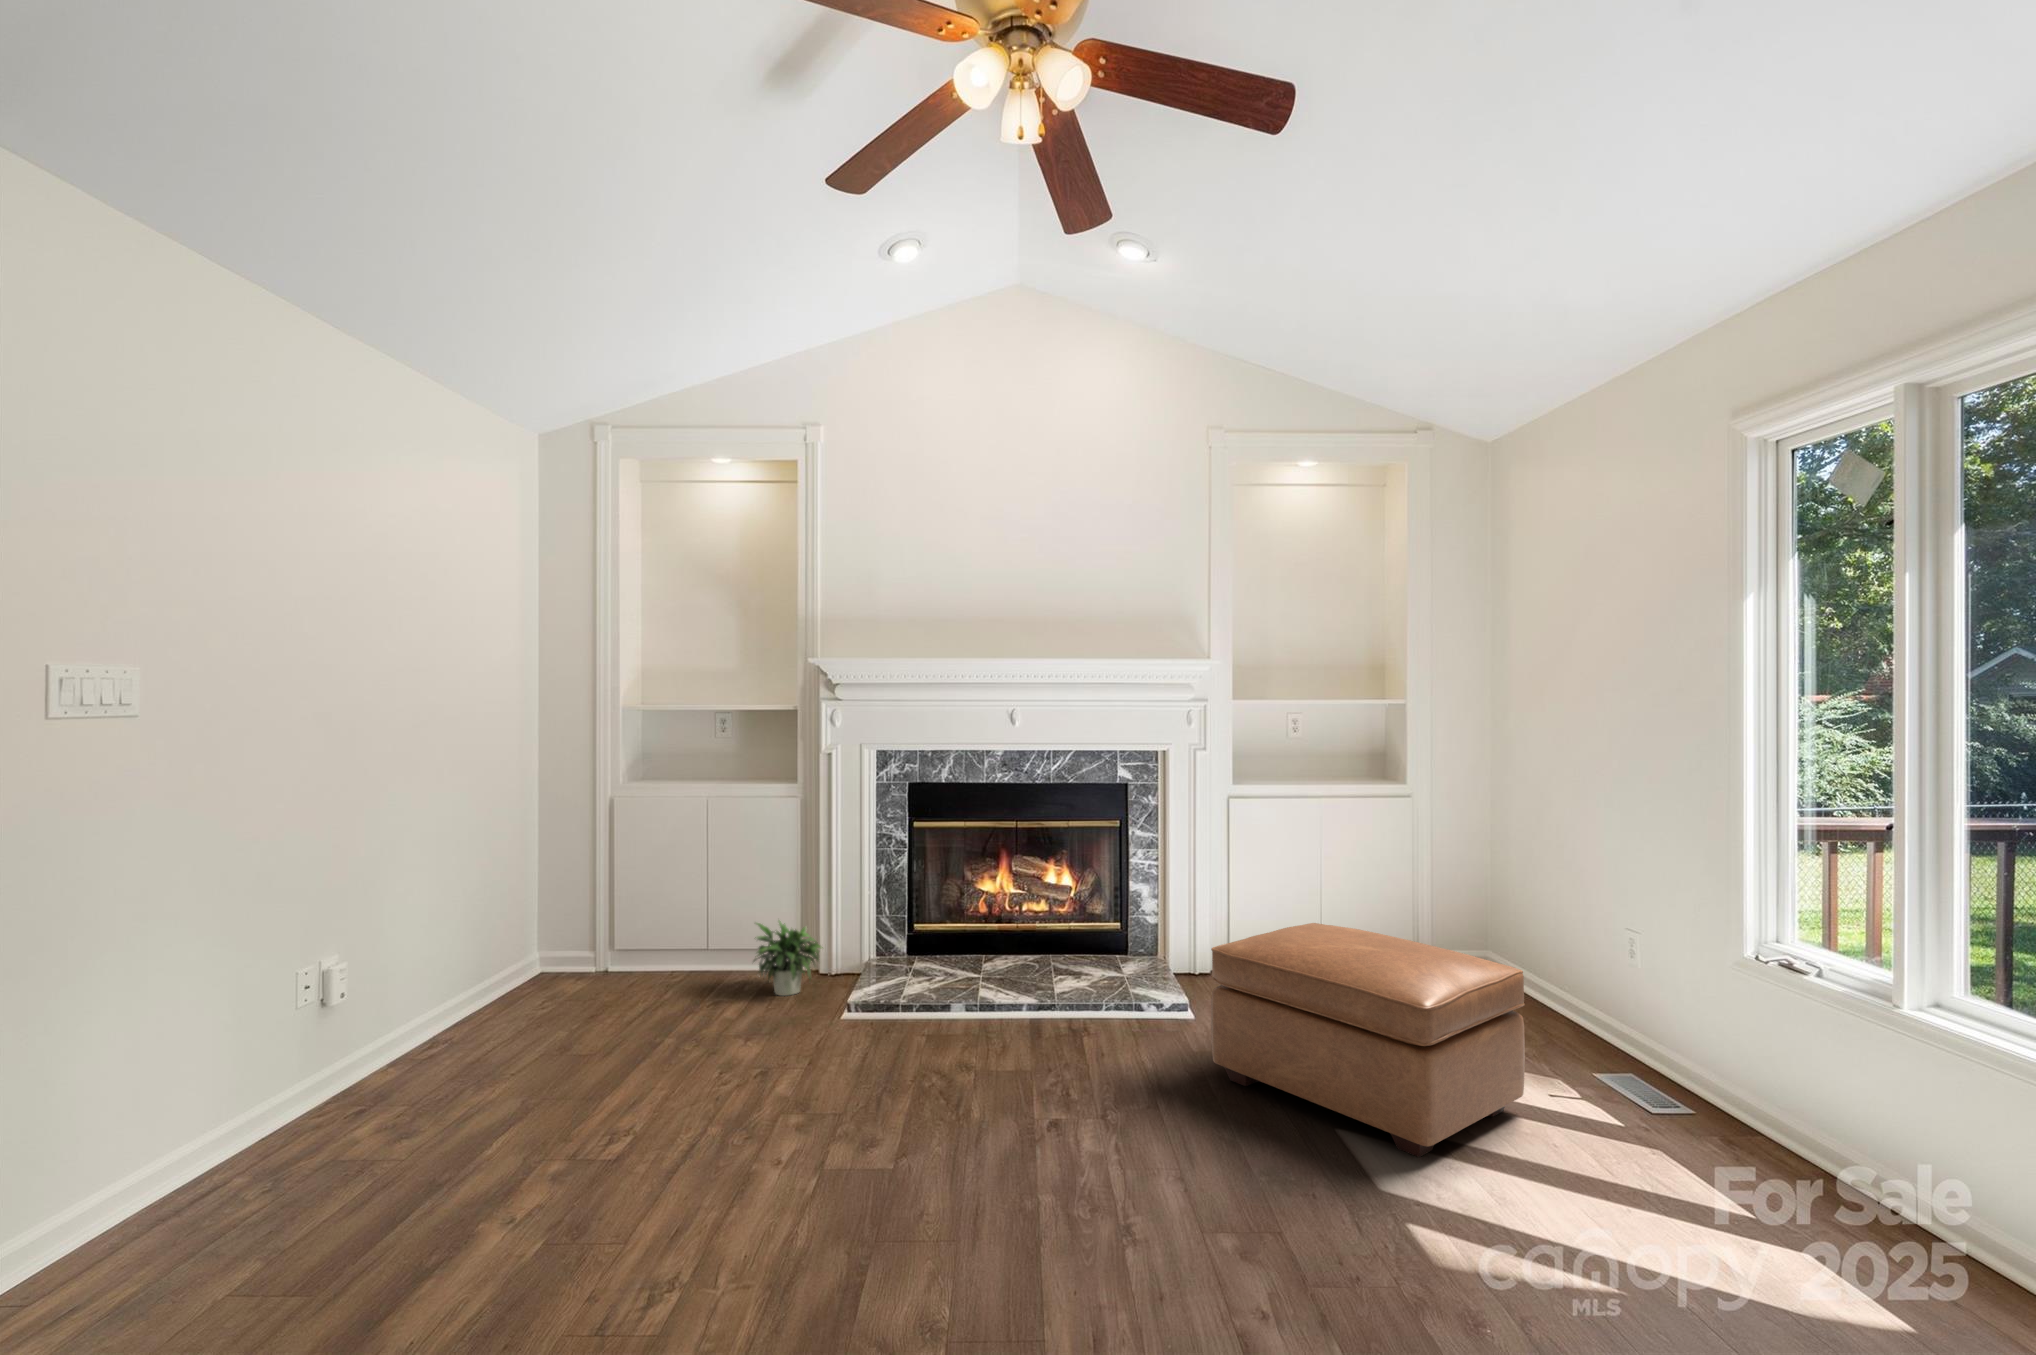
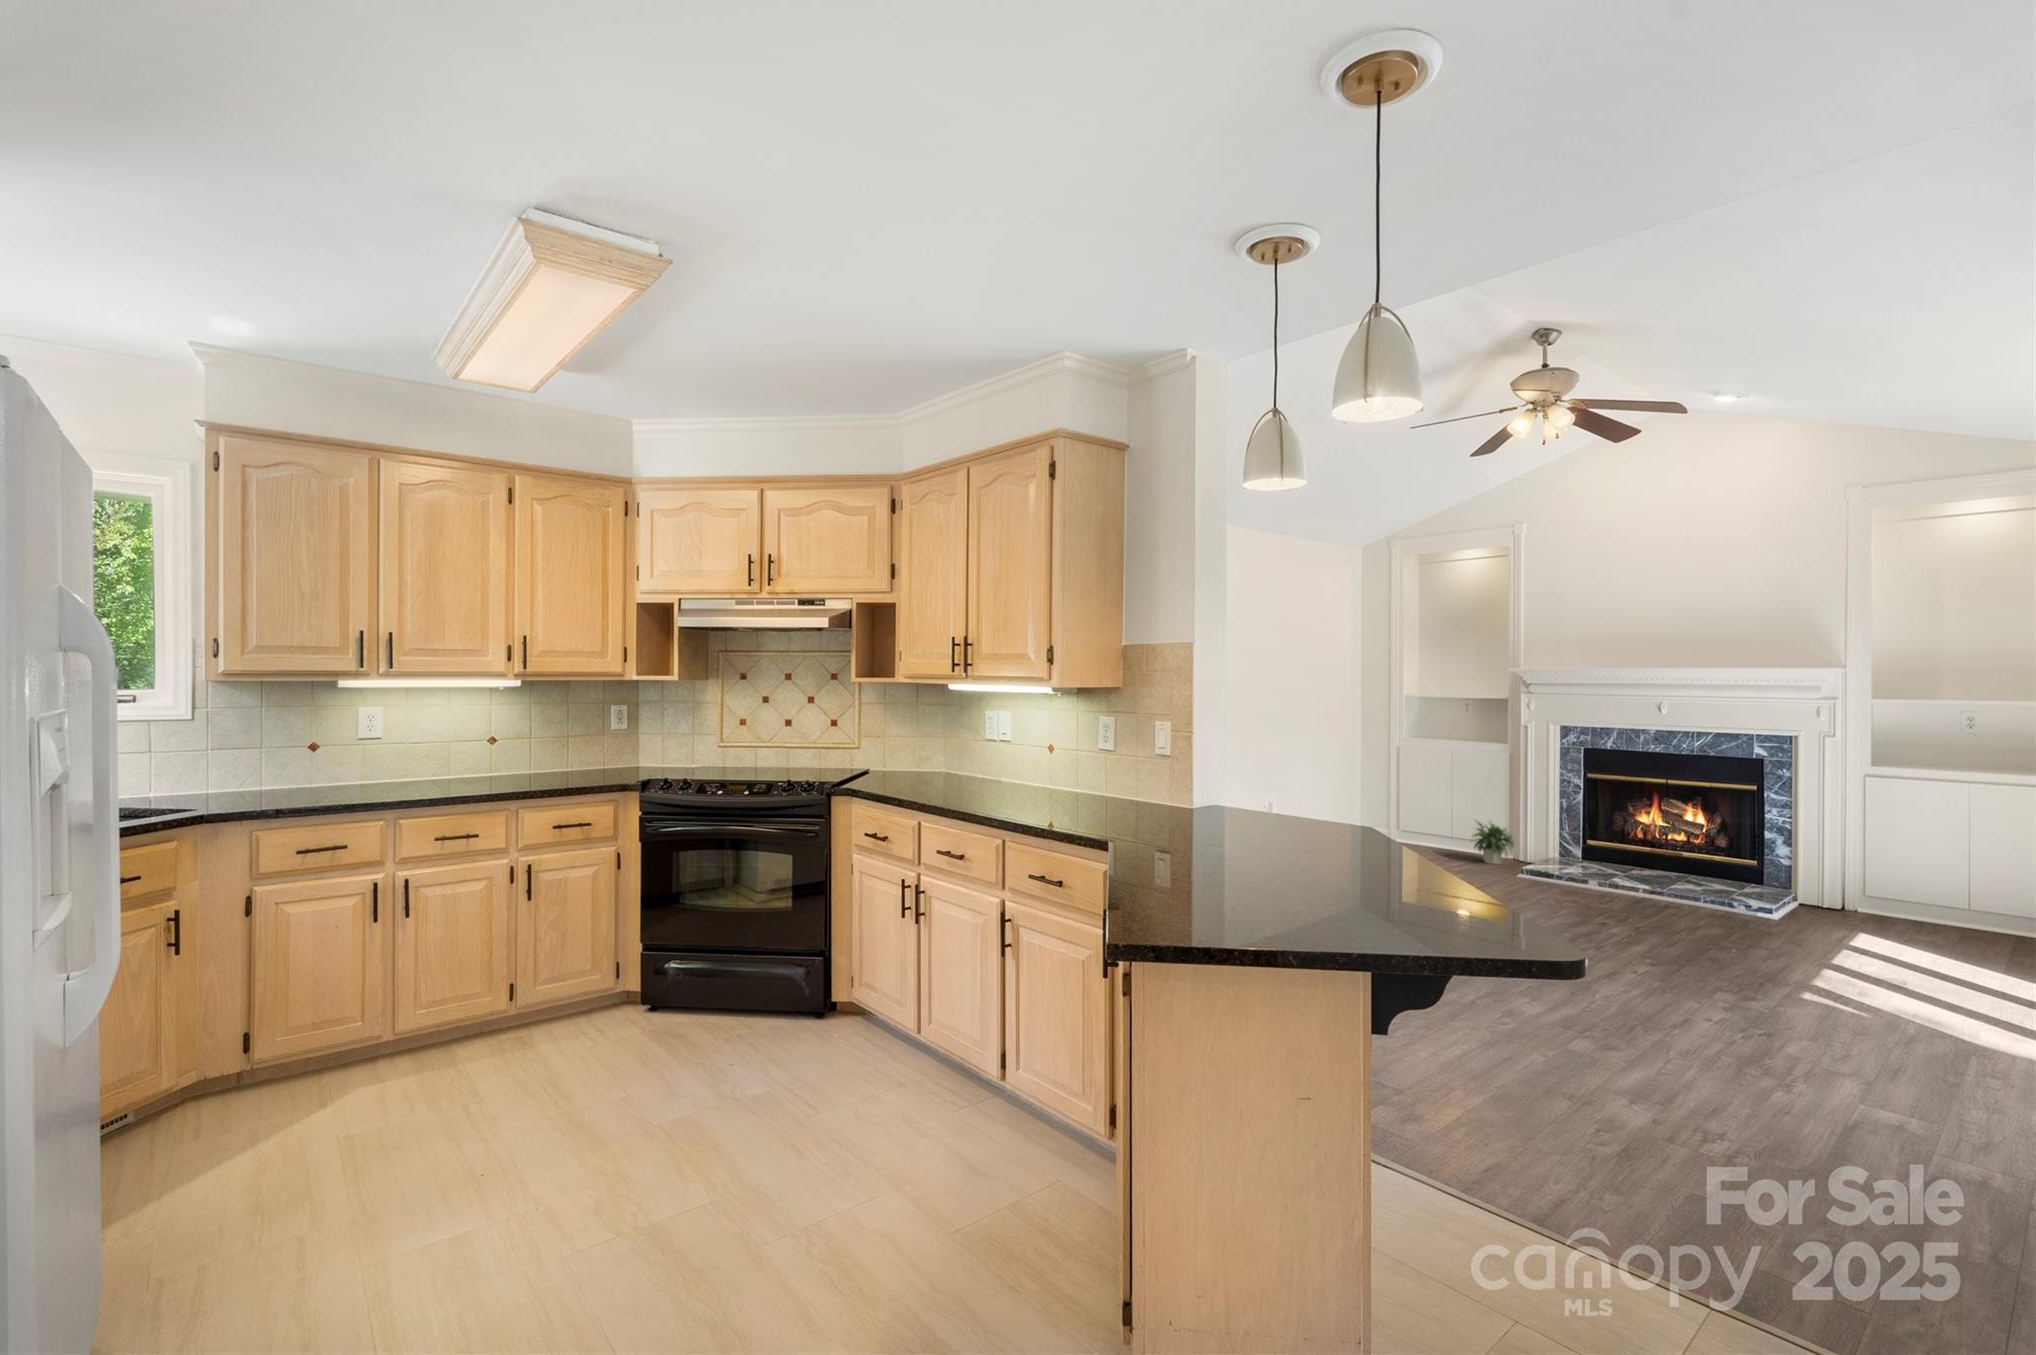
ottoman: present [1211,923,1525,1157] -> none [1745,854,1986,989]

